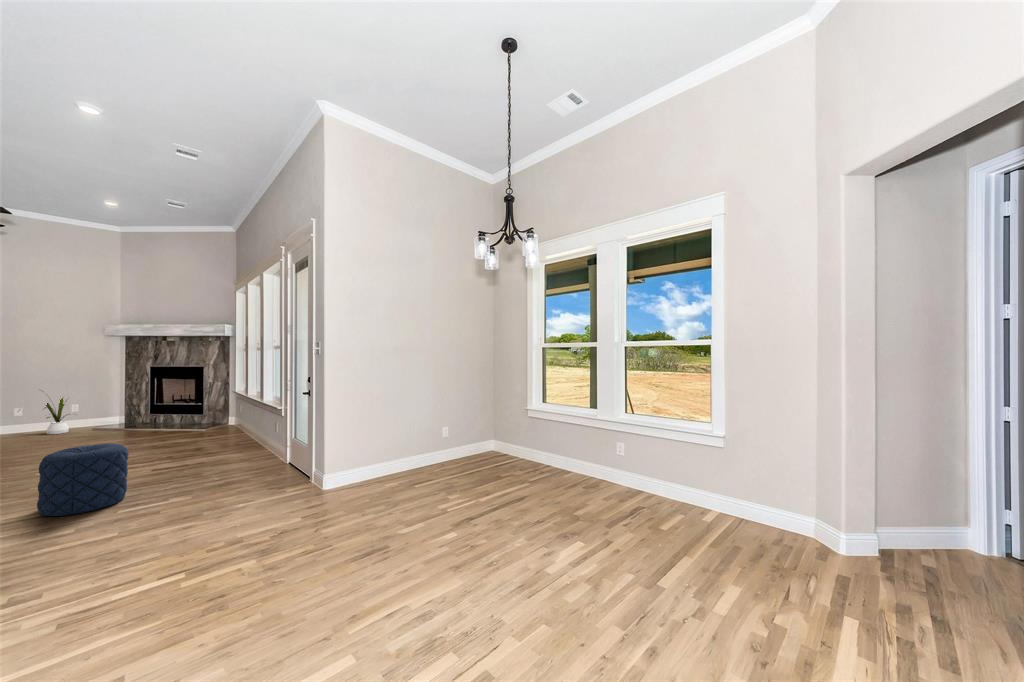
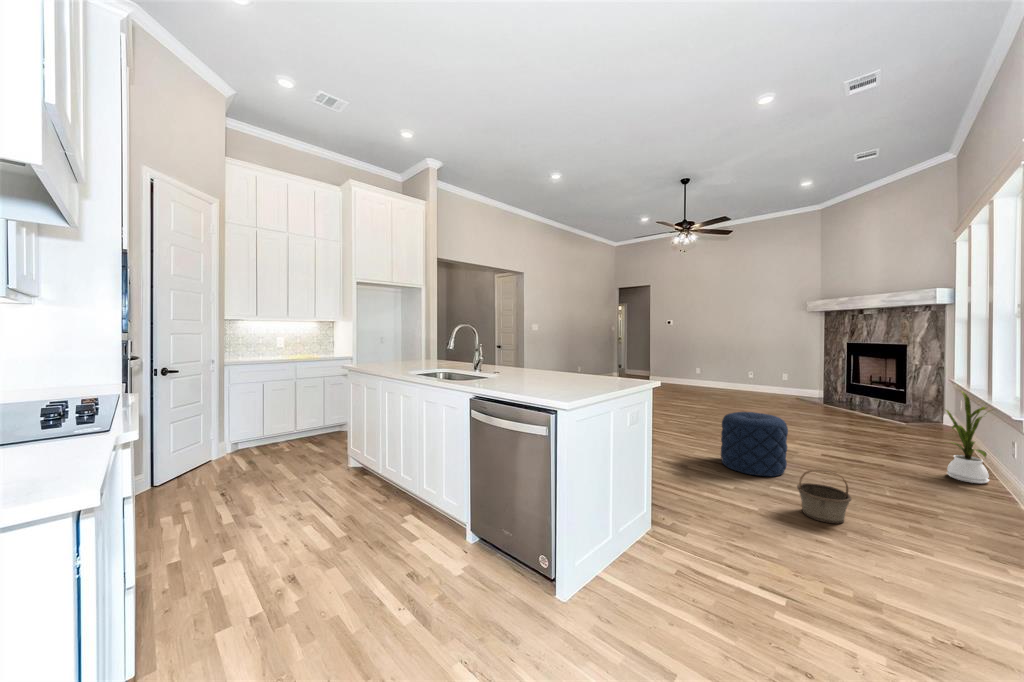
house plant: present [44,397,69,434] -> present [946,392,991,483]
basket: none [155,472,202,518] -> present [797,469,852,523]

